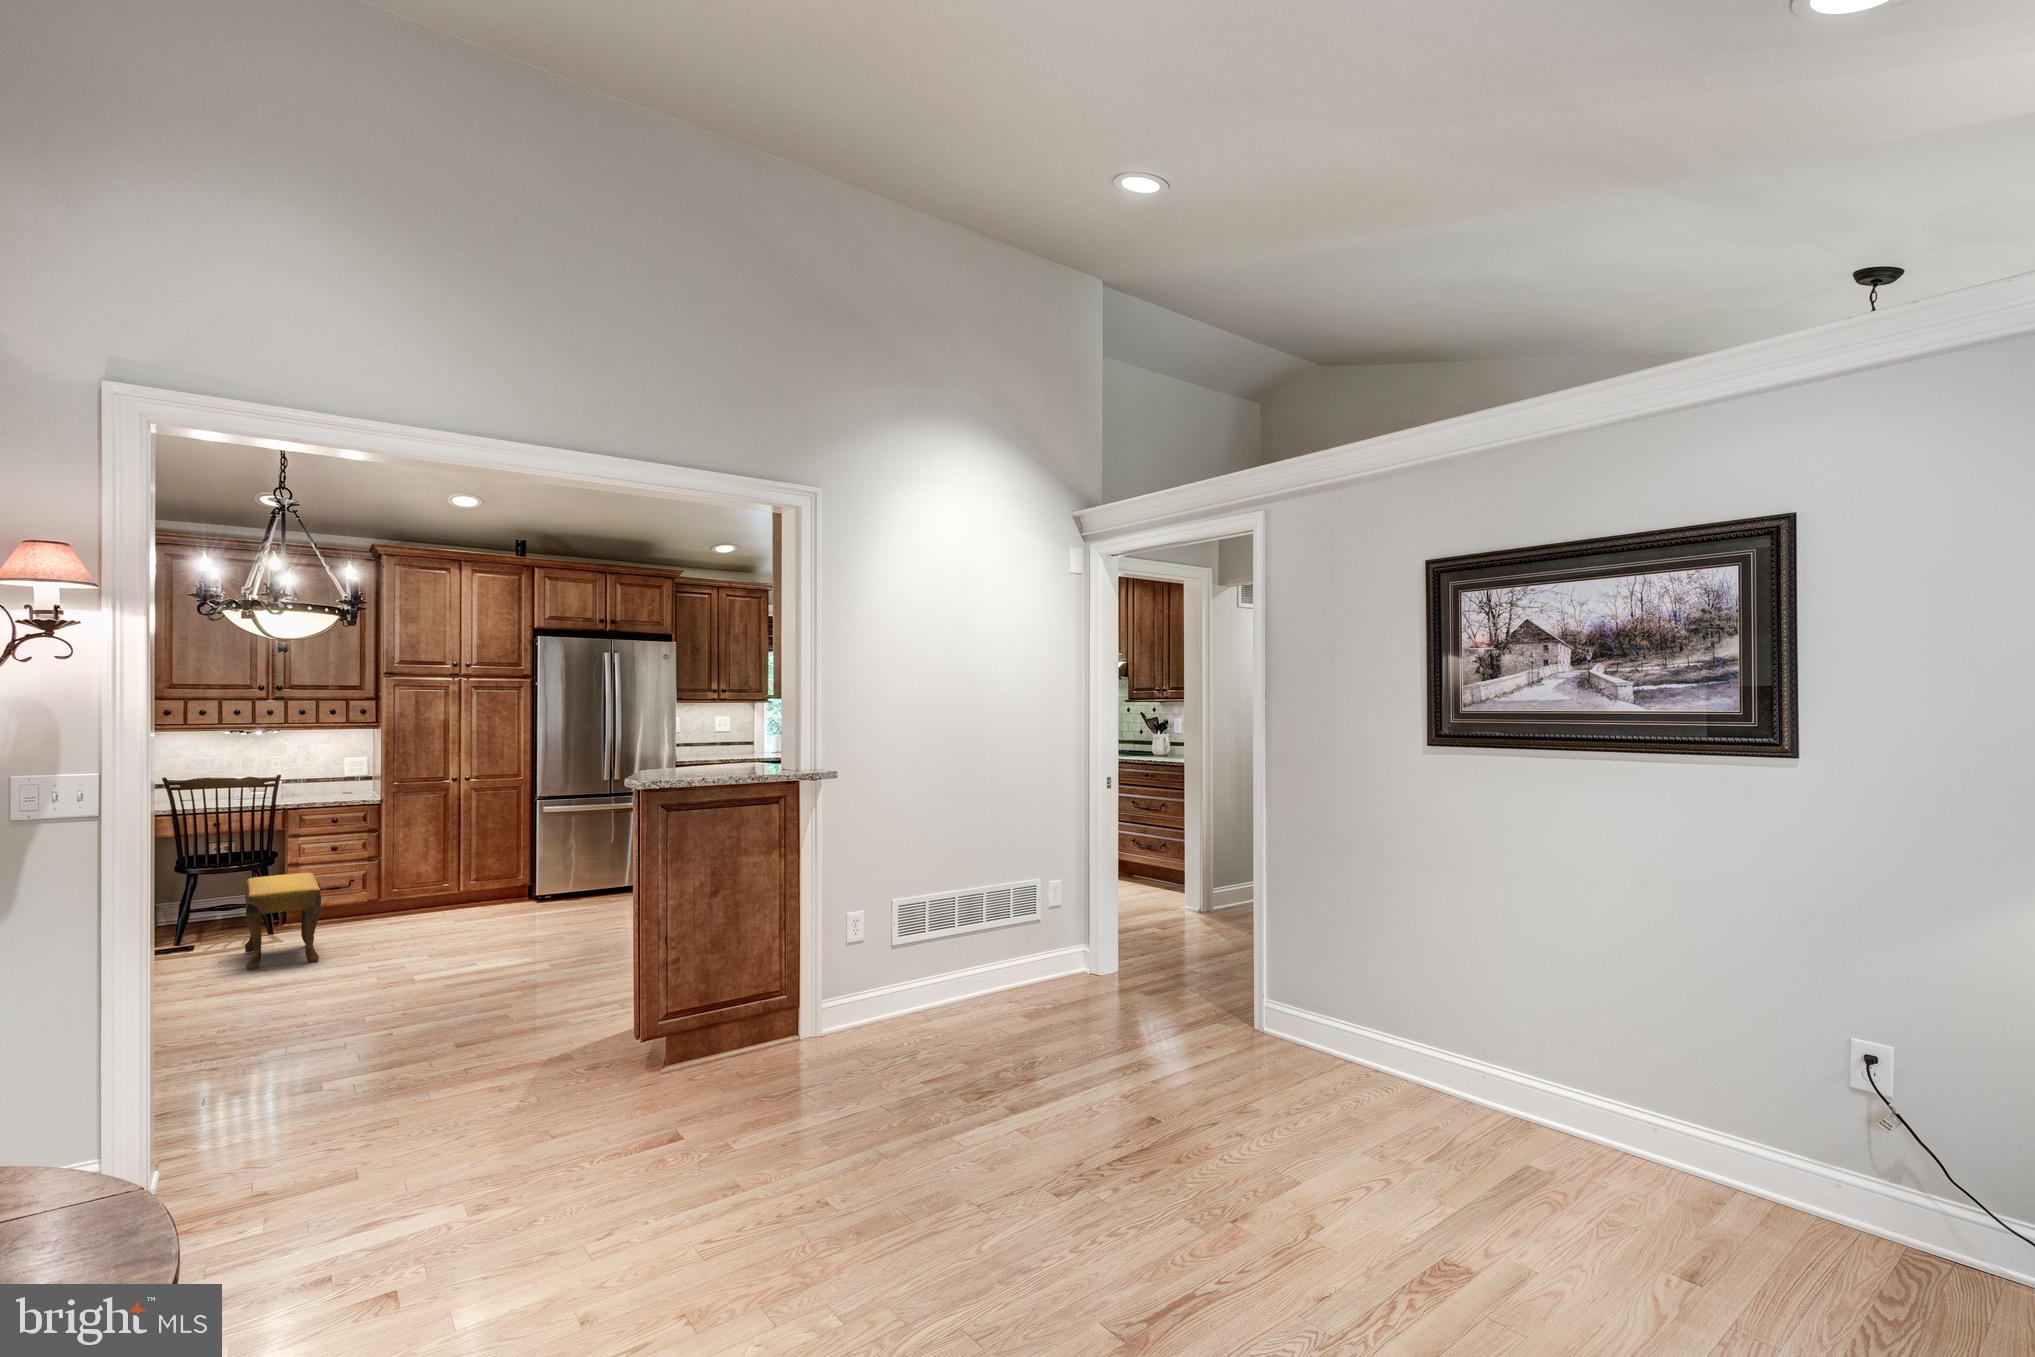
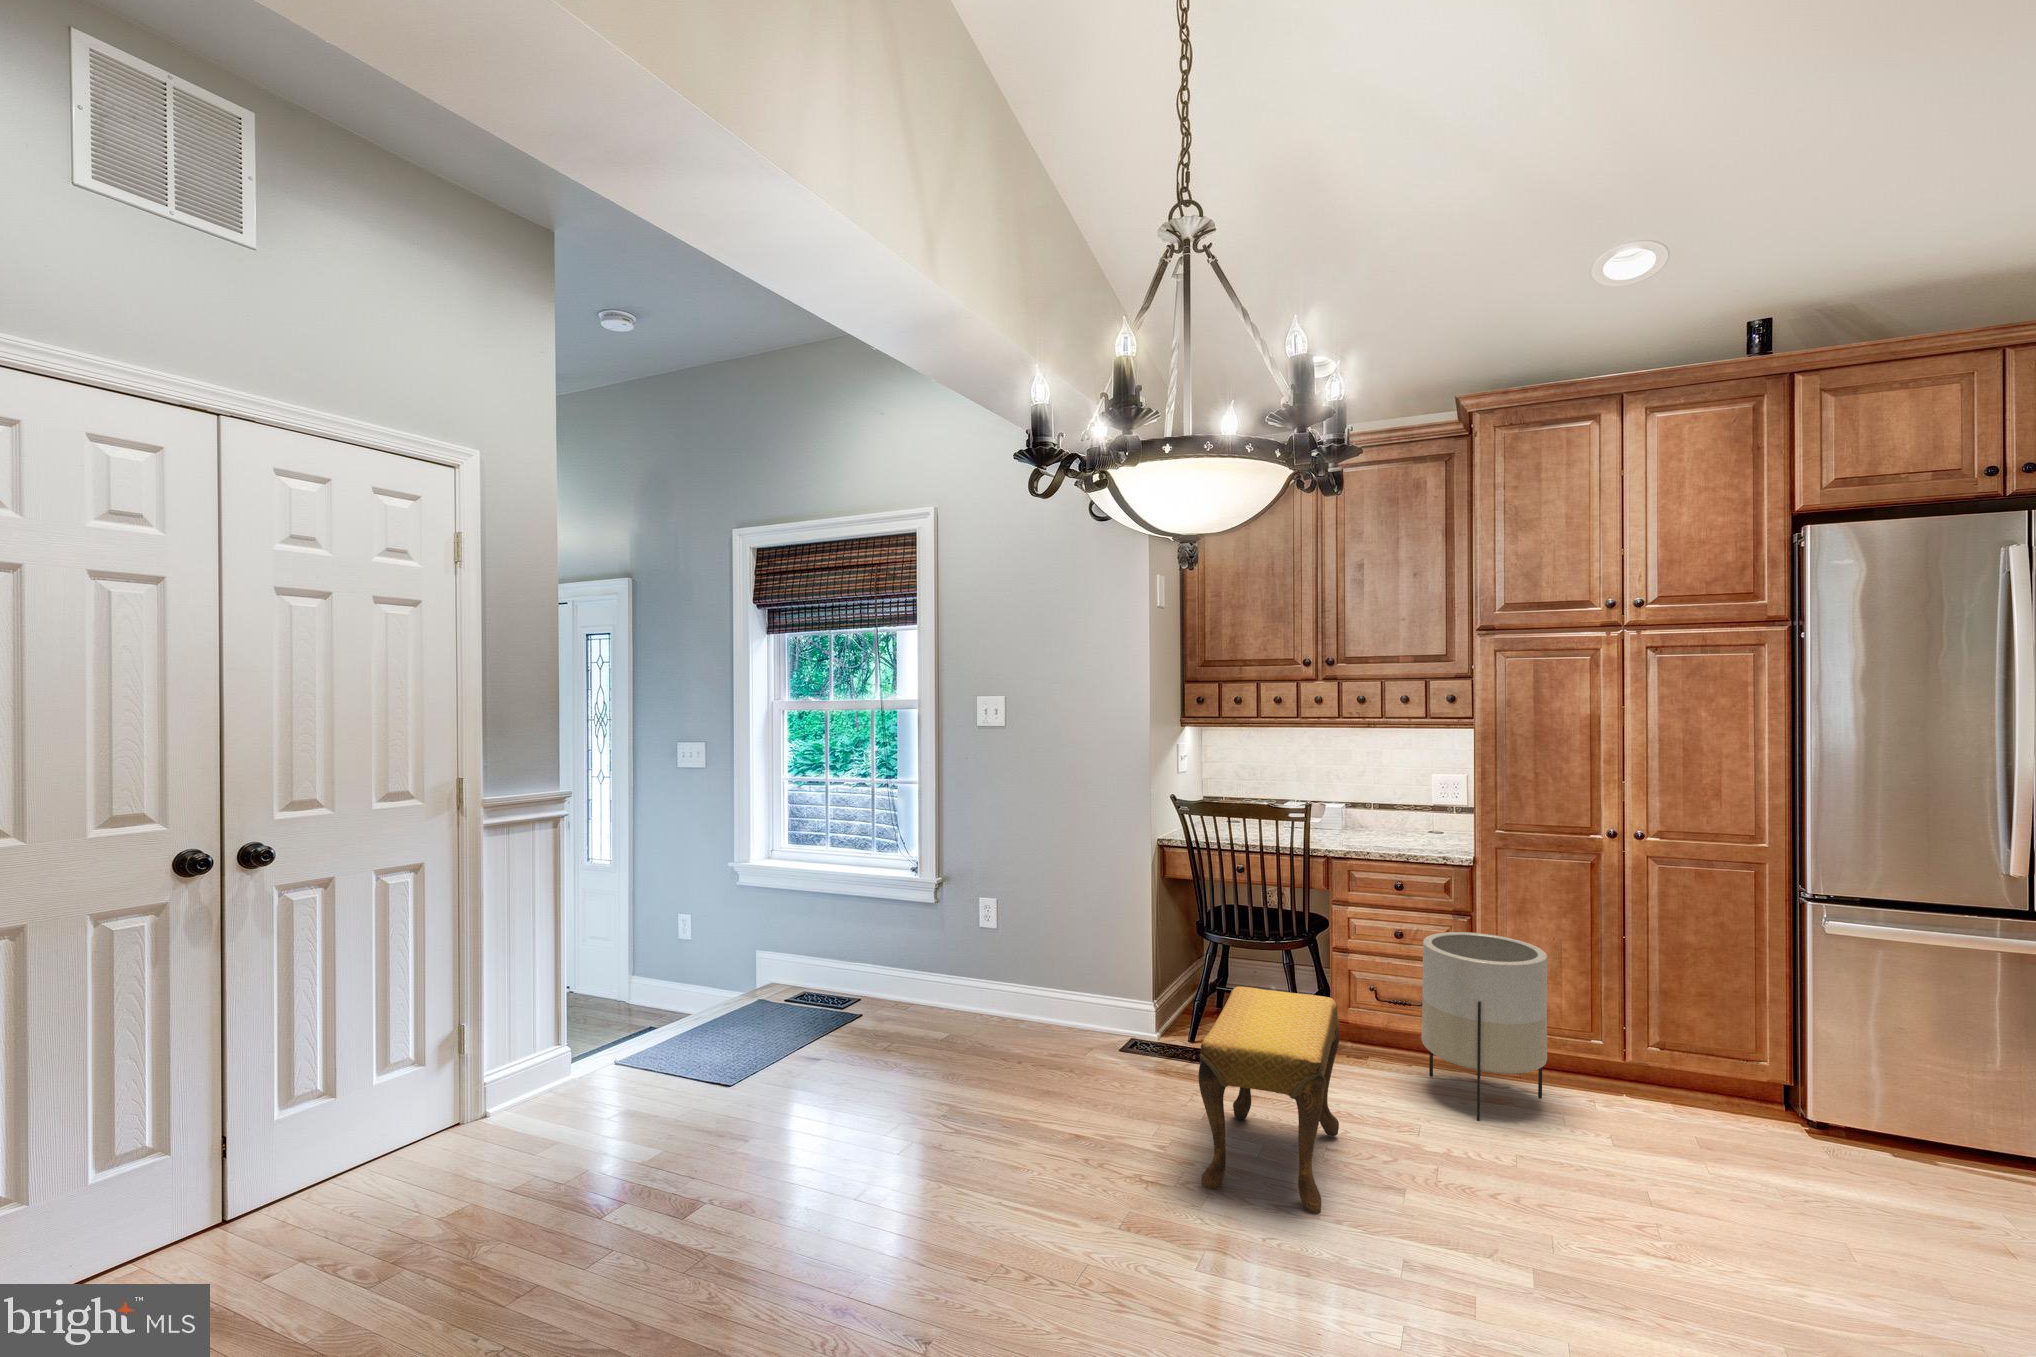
planter: none [352,838,422,928] -> present [1422,932,1547,1121]

